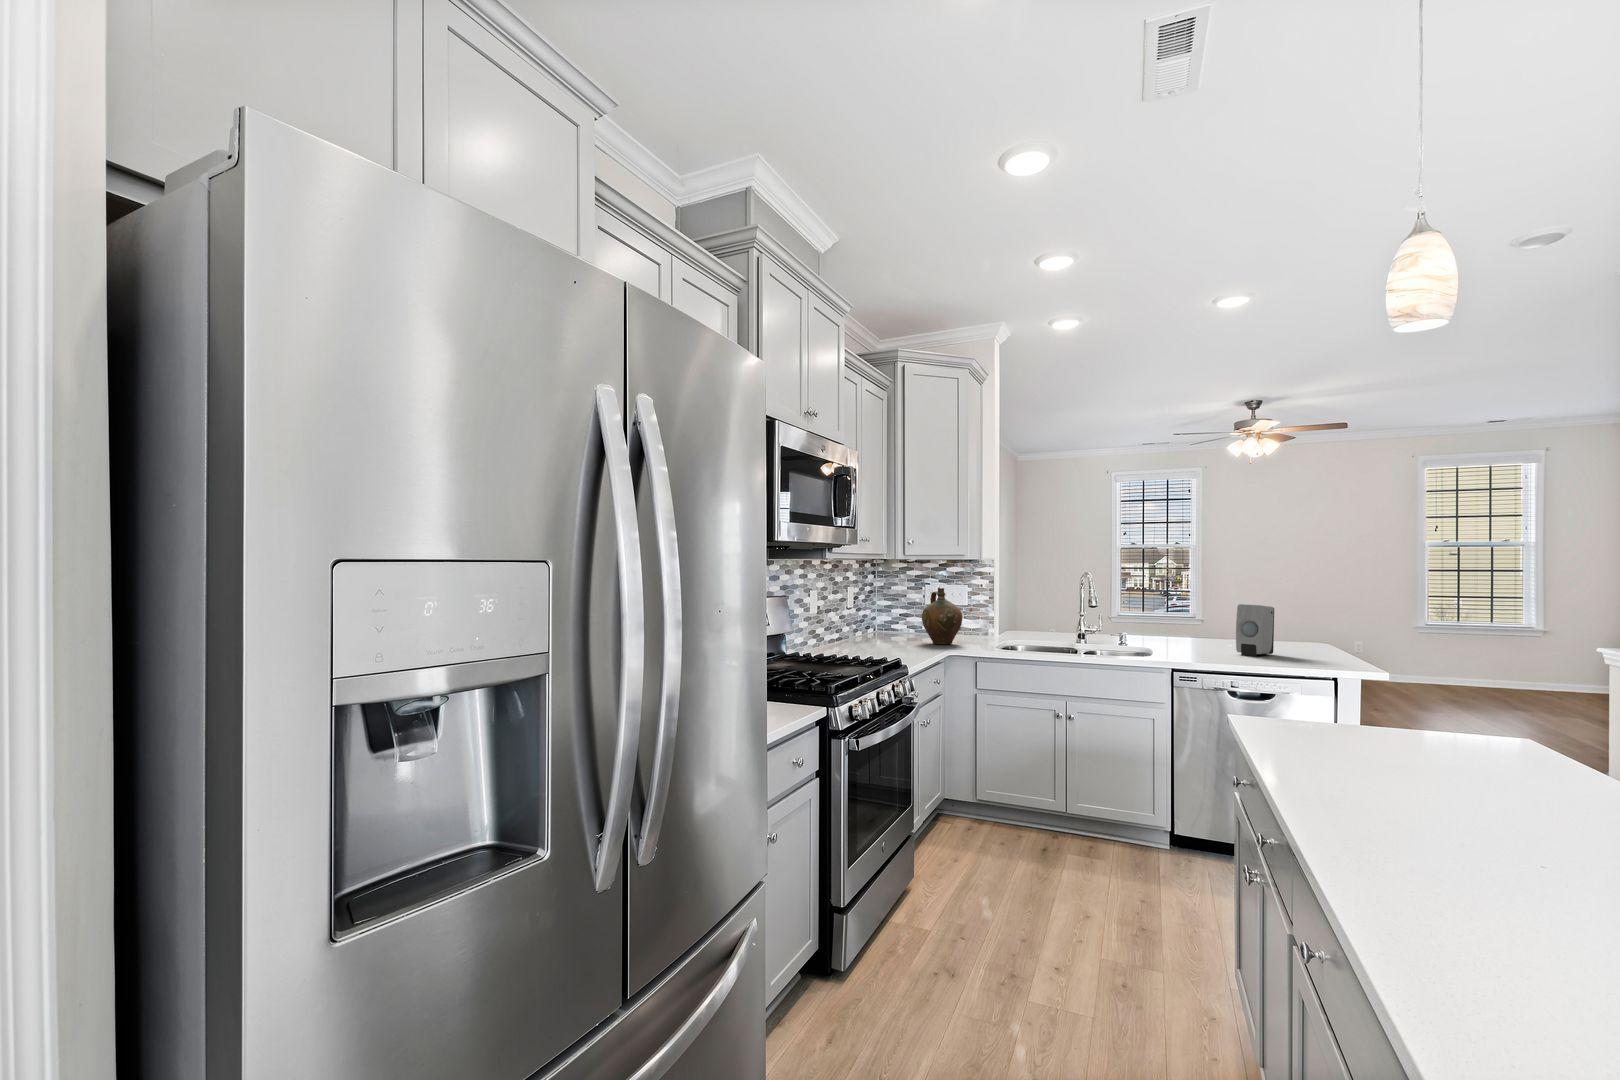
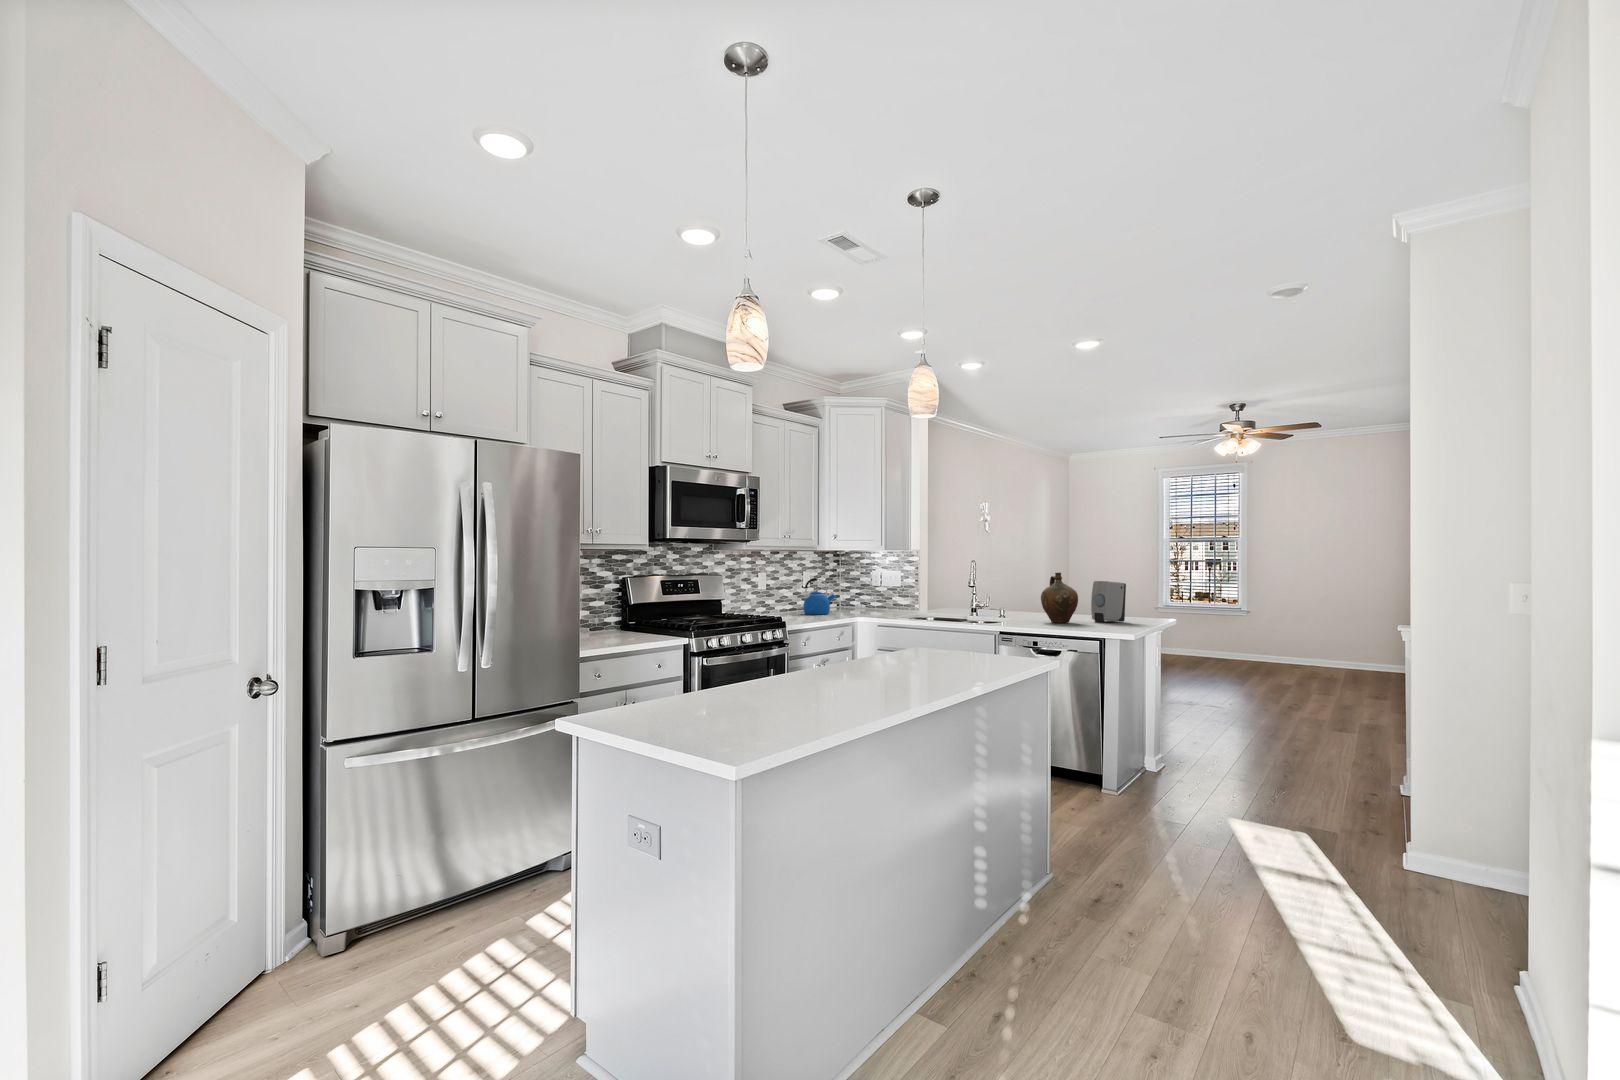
ceramic jug: present [922,588,962,644] -> present [1041,573,1078,623]
kettle: none [855,597,894,646] -> present [804,578,835,615]

